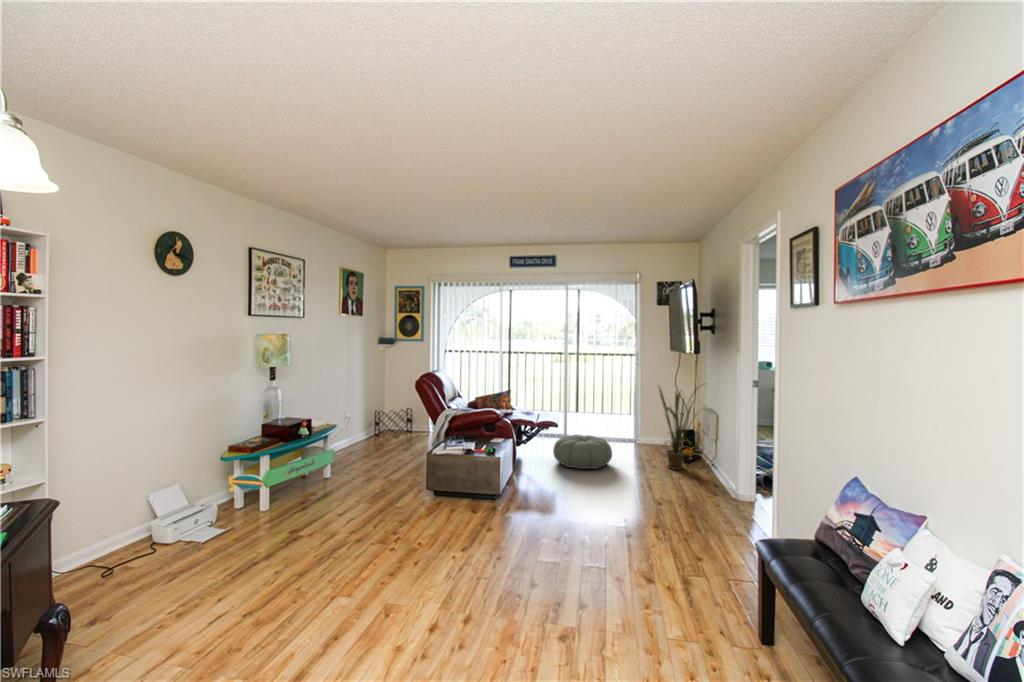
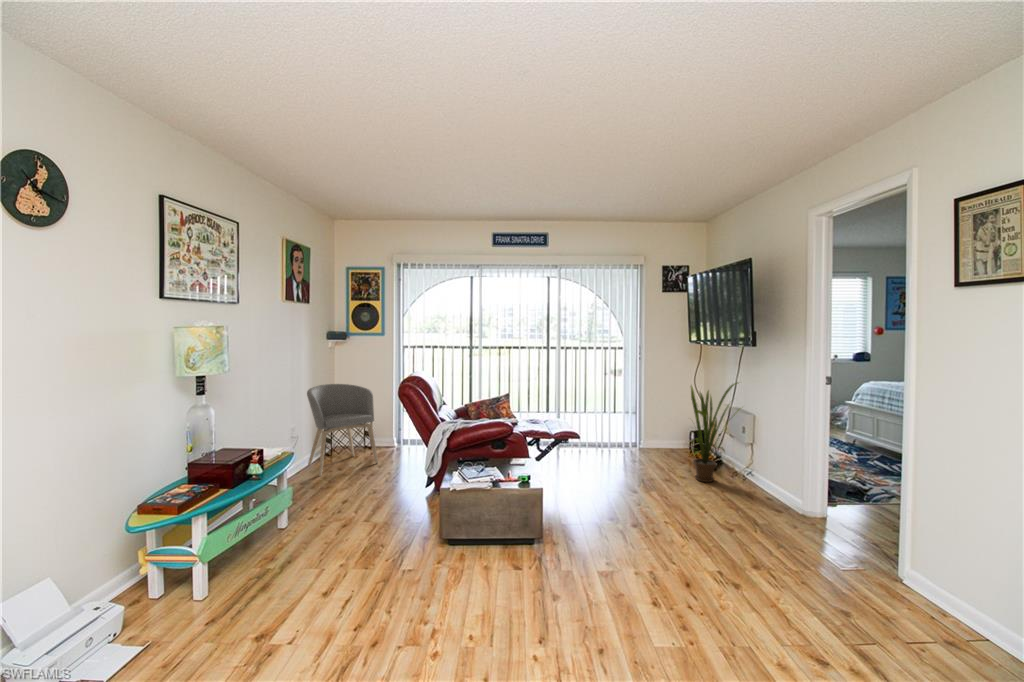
armchair: none [360,379,413,449] -> present [307,384,378,476]
pouf: present [553,435,612,469] -> none [566,446,636,489]

